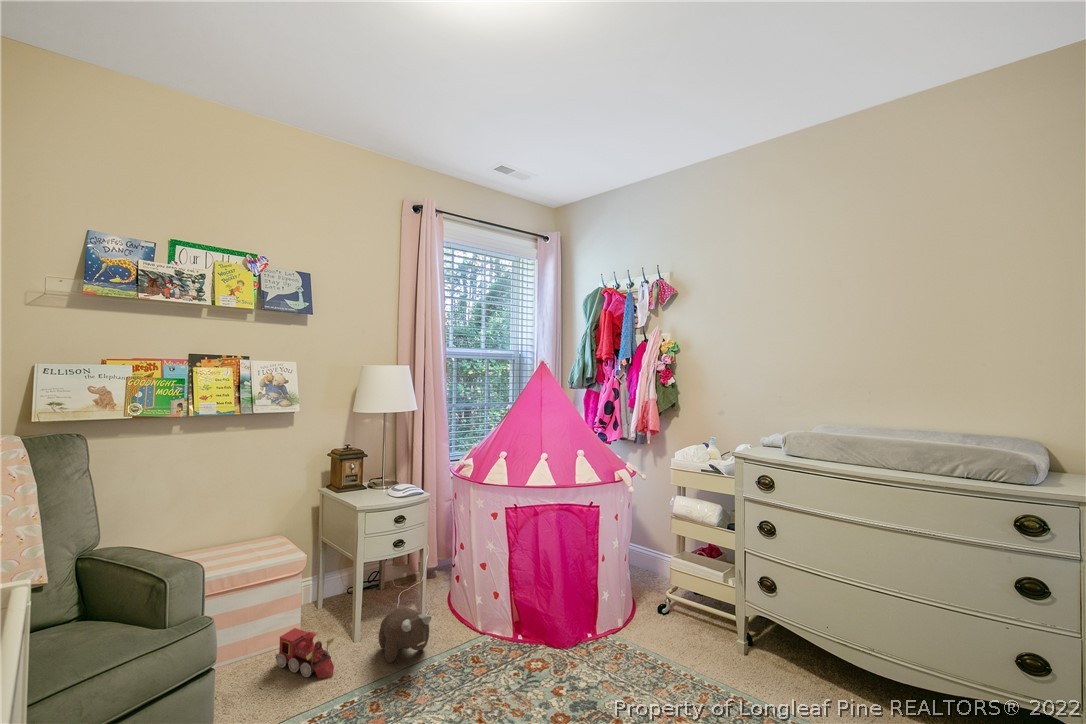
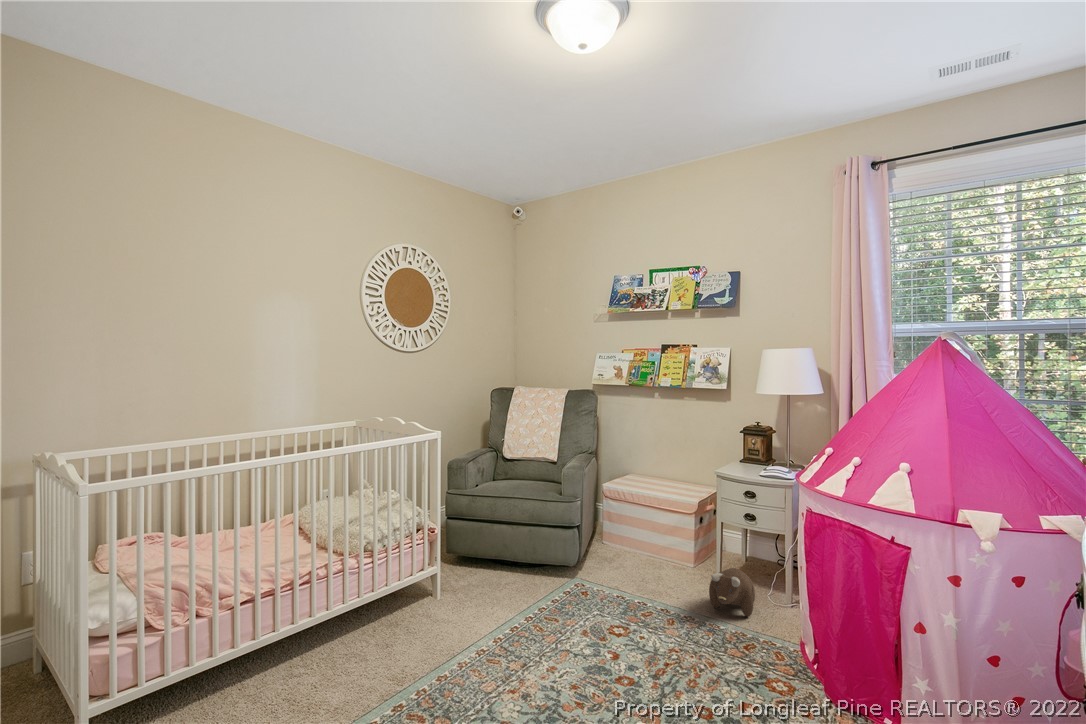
toy train: present [276,628,334,678] -> none [664,550,692,591]

